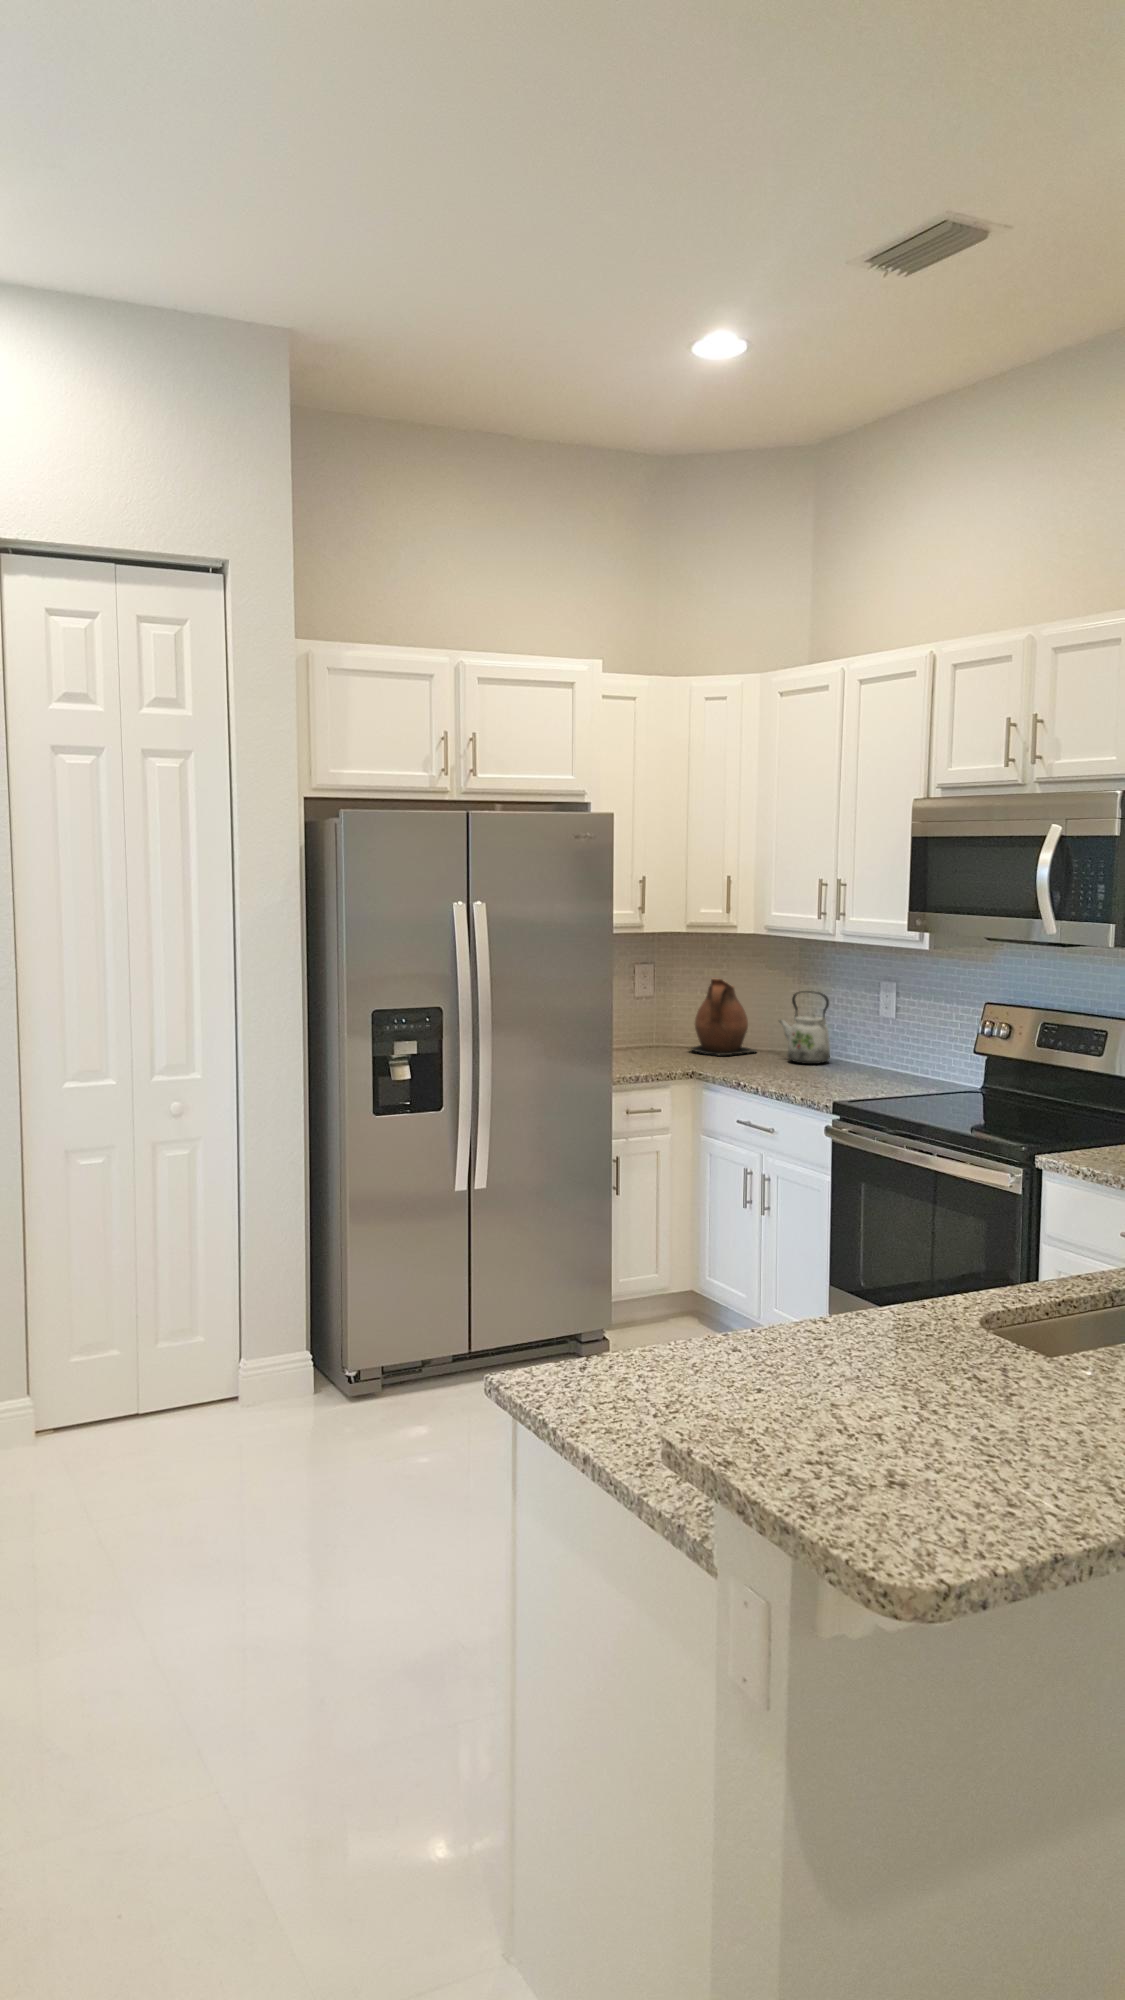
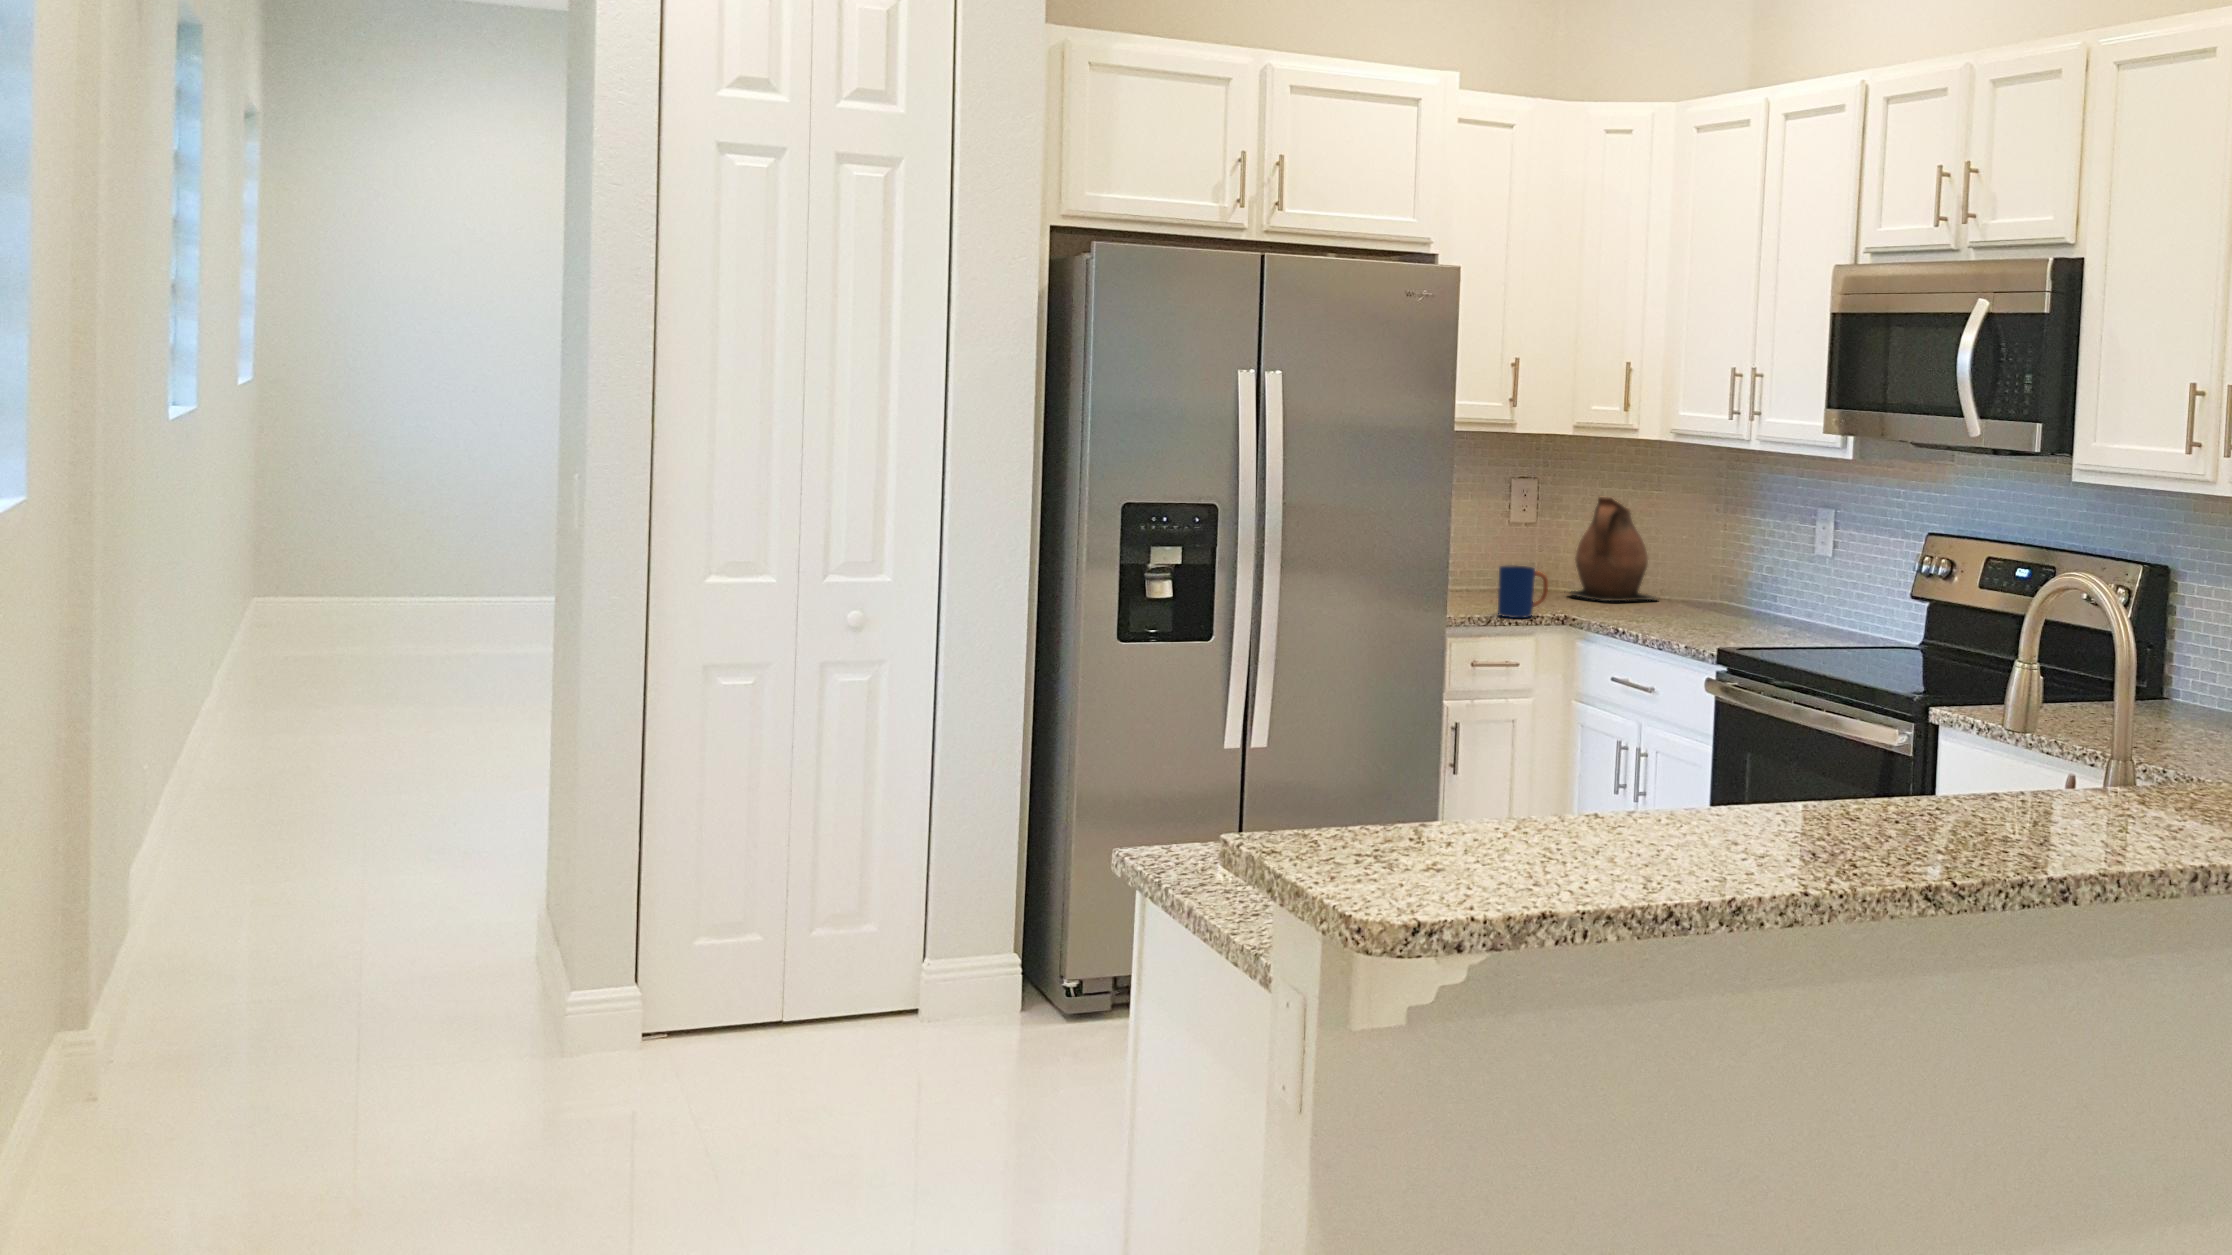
kettle: present [779,991,830,1064] -> none [1684,516,1750,615]
mug: none [648,1036,685,1075] -> present [1498,566,1548,618]

